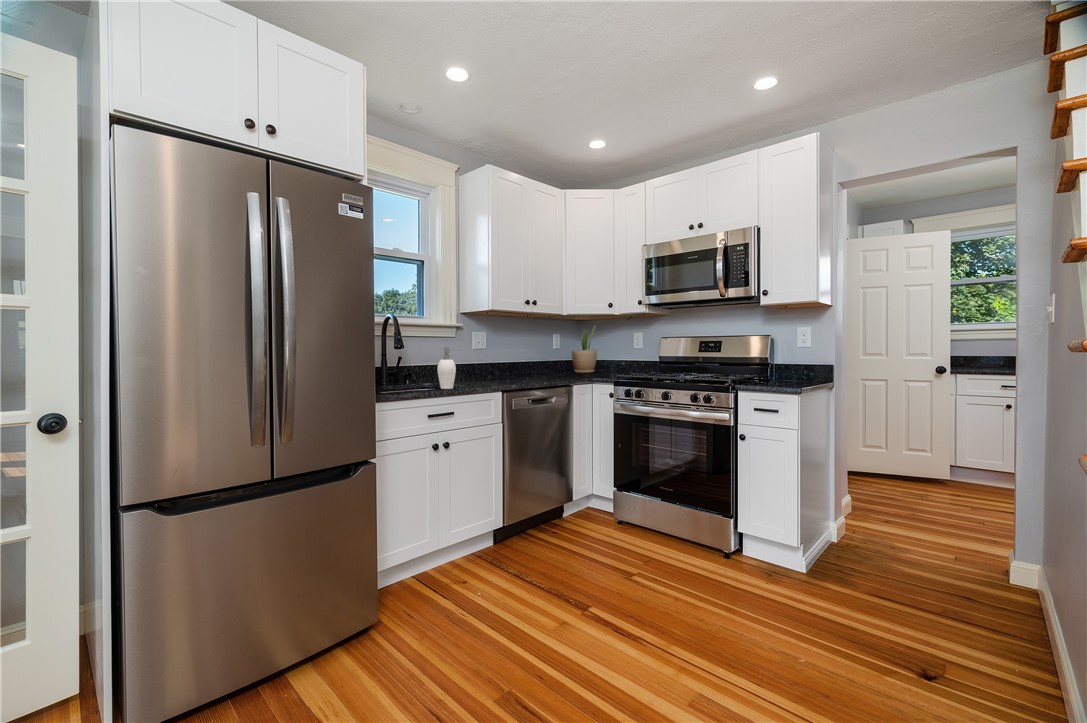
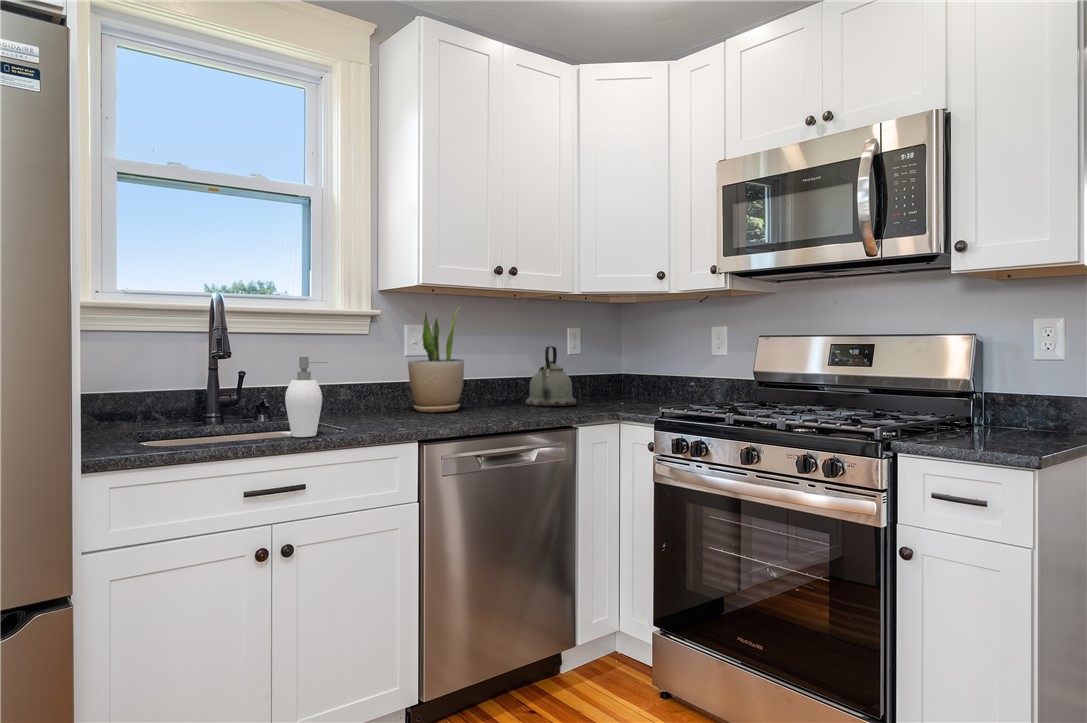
potted plant: present [572,328,597,373] -> present [408,311,464,412]
kettle: none [534,343,563,376] -> present [526,346,576,406]

